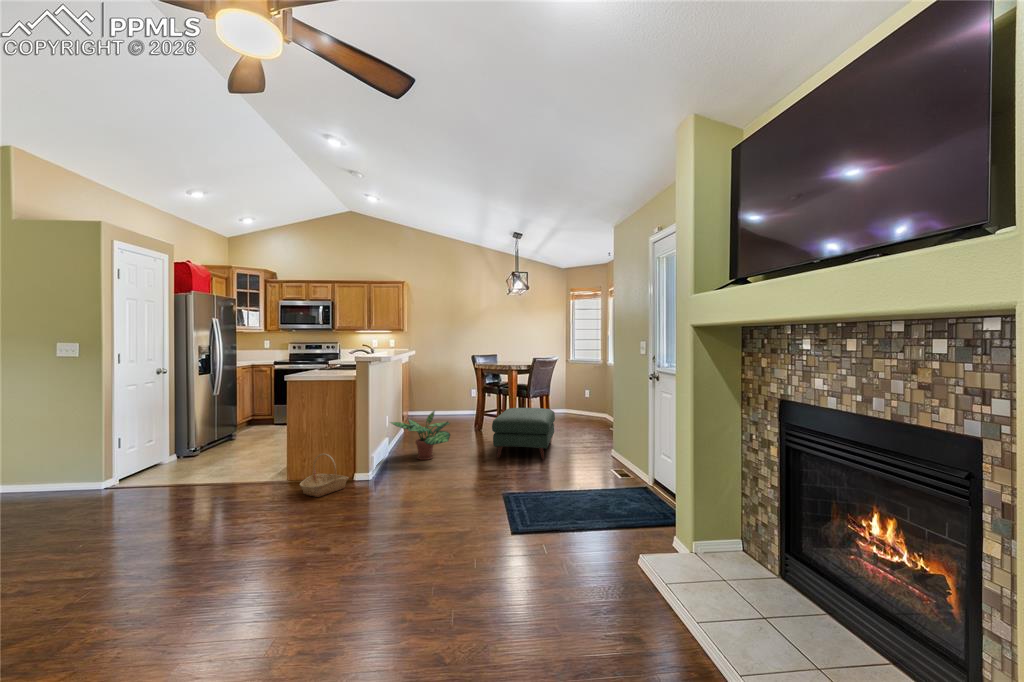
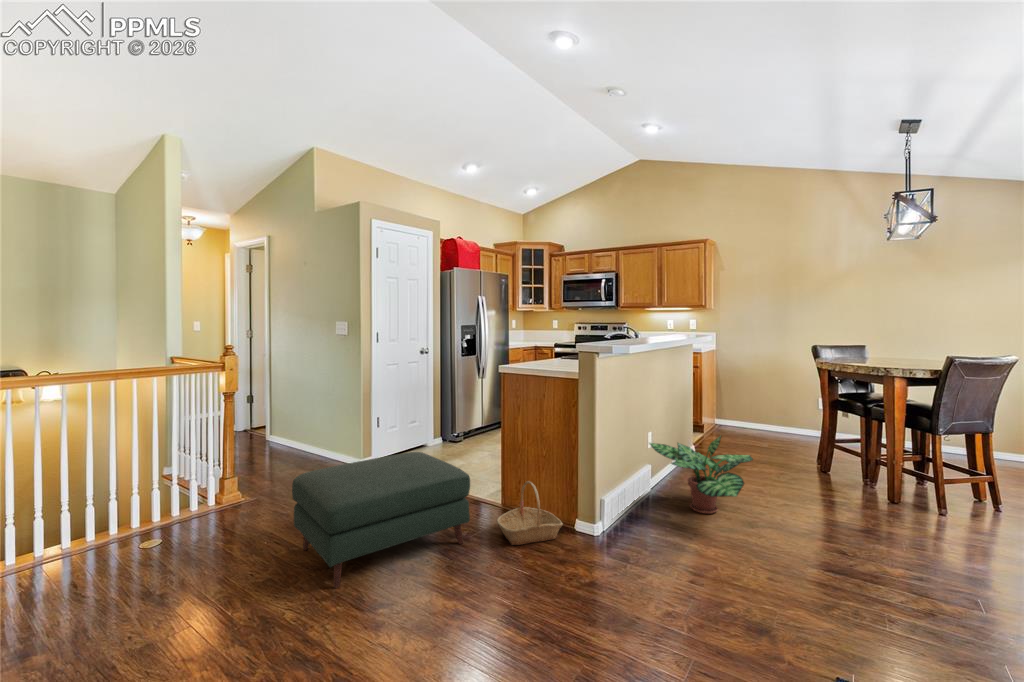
ottoman: present [492,408,555,459] -> present [292,452,470,588]

